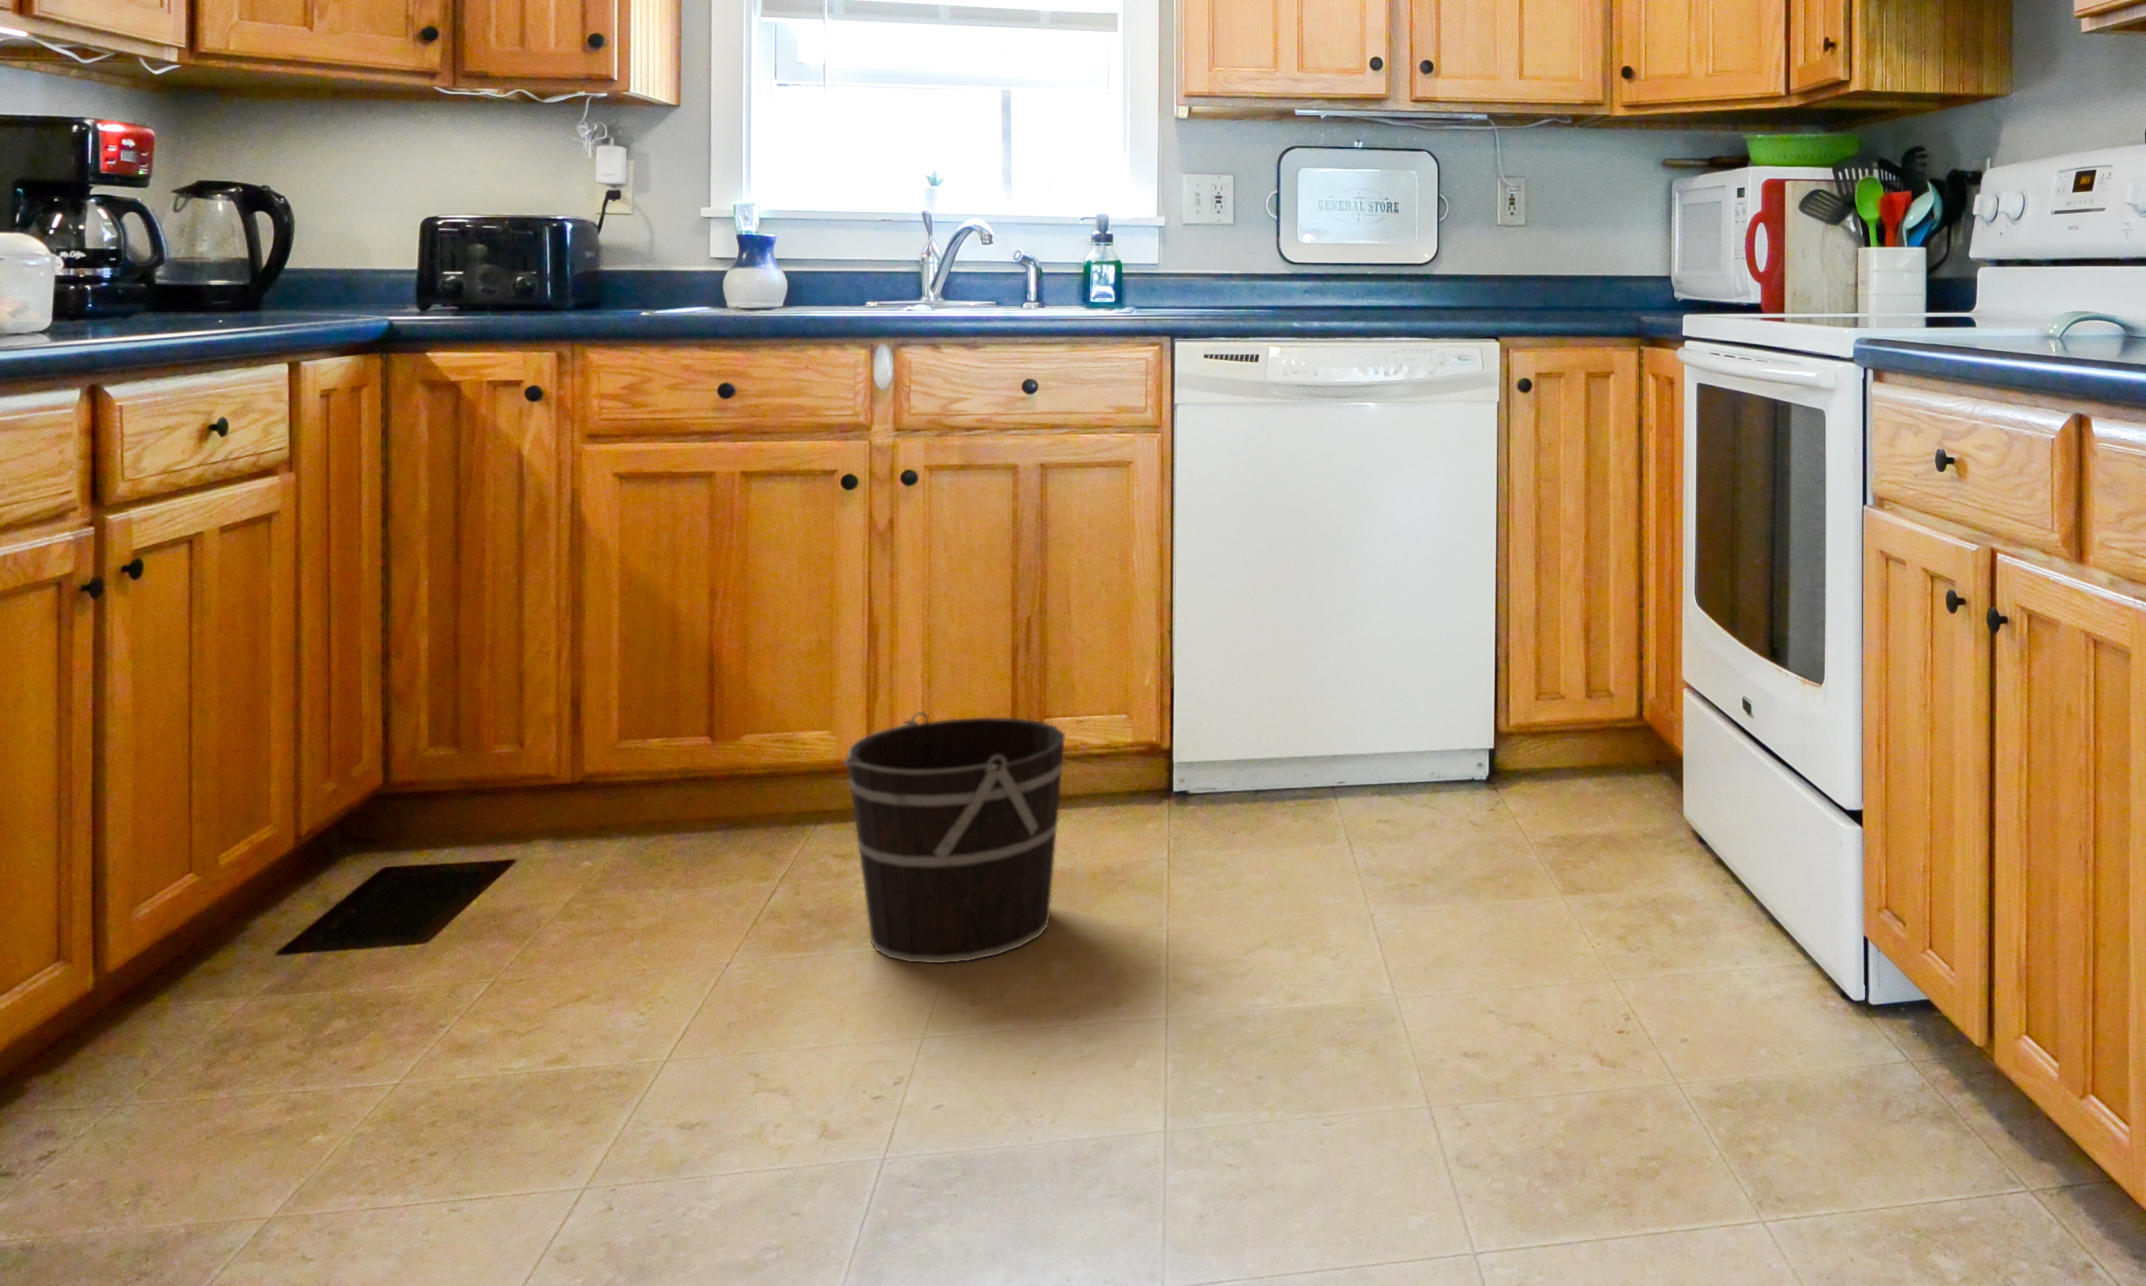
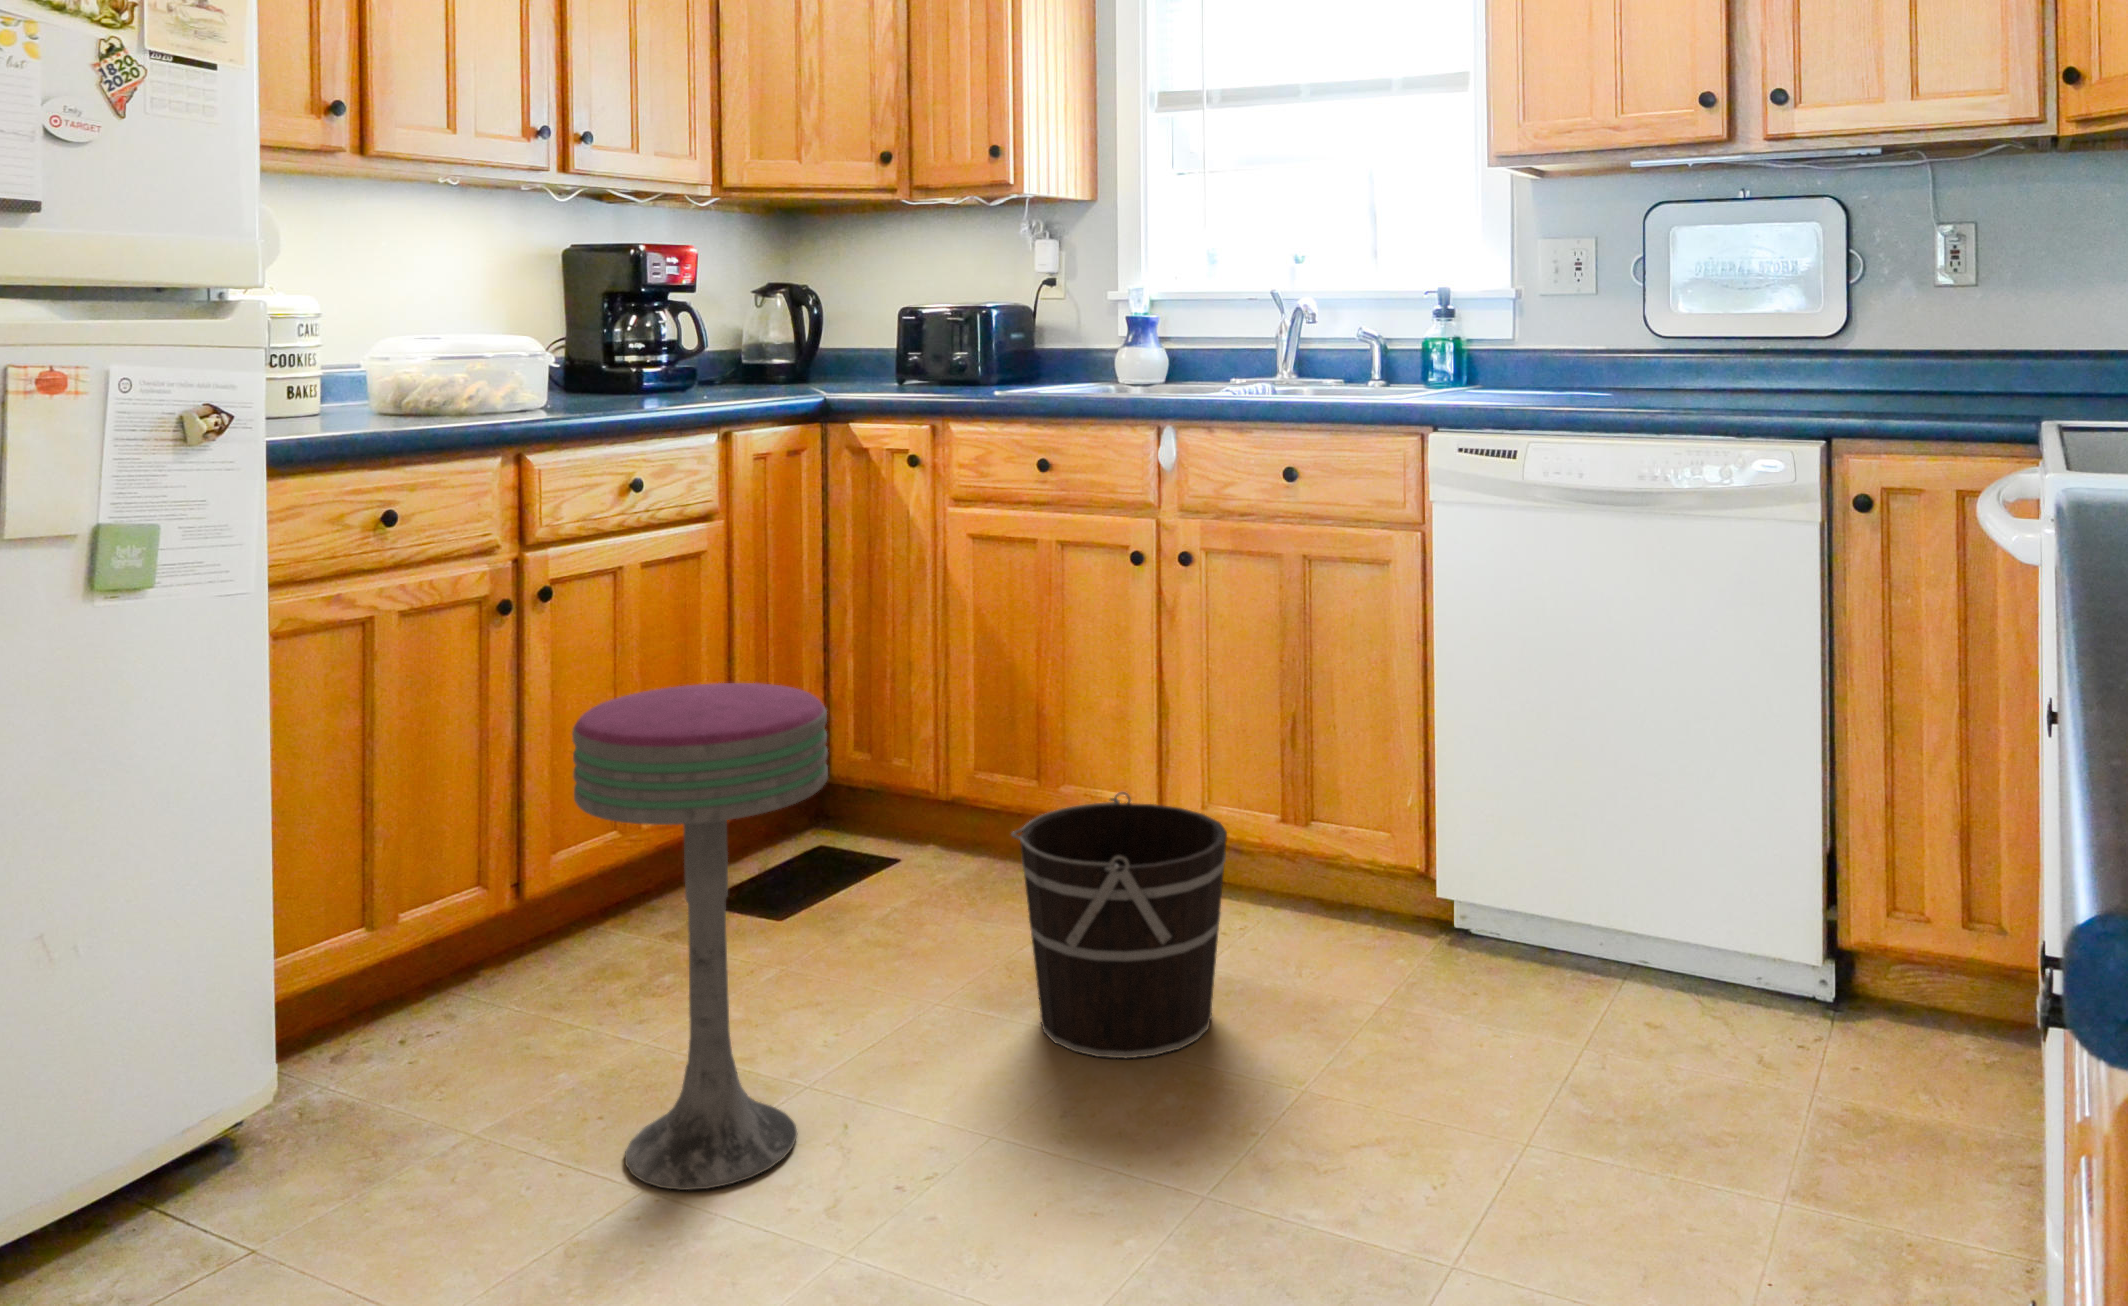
bar stool: none [448,620,766,1185] -> present [572,683,828,1190]

